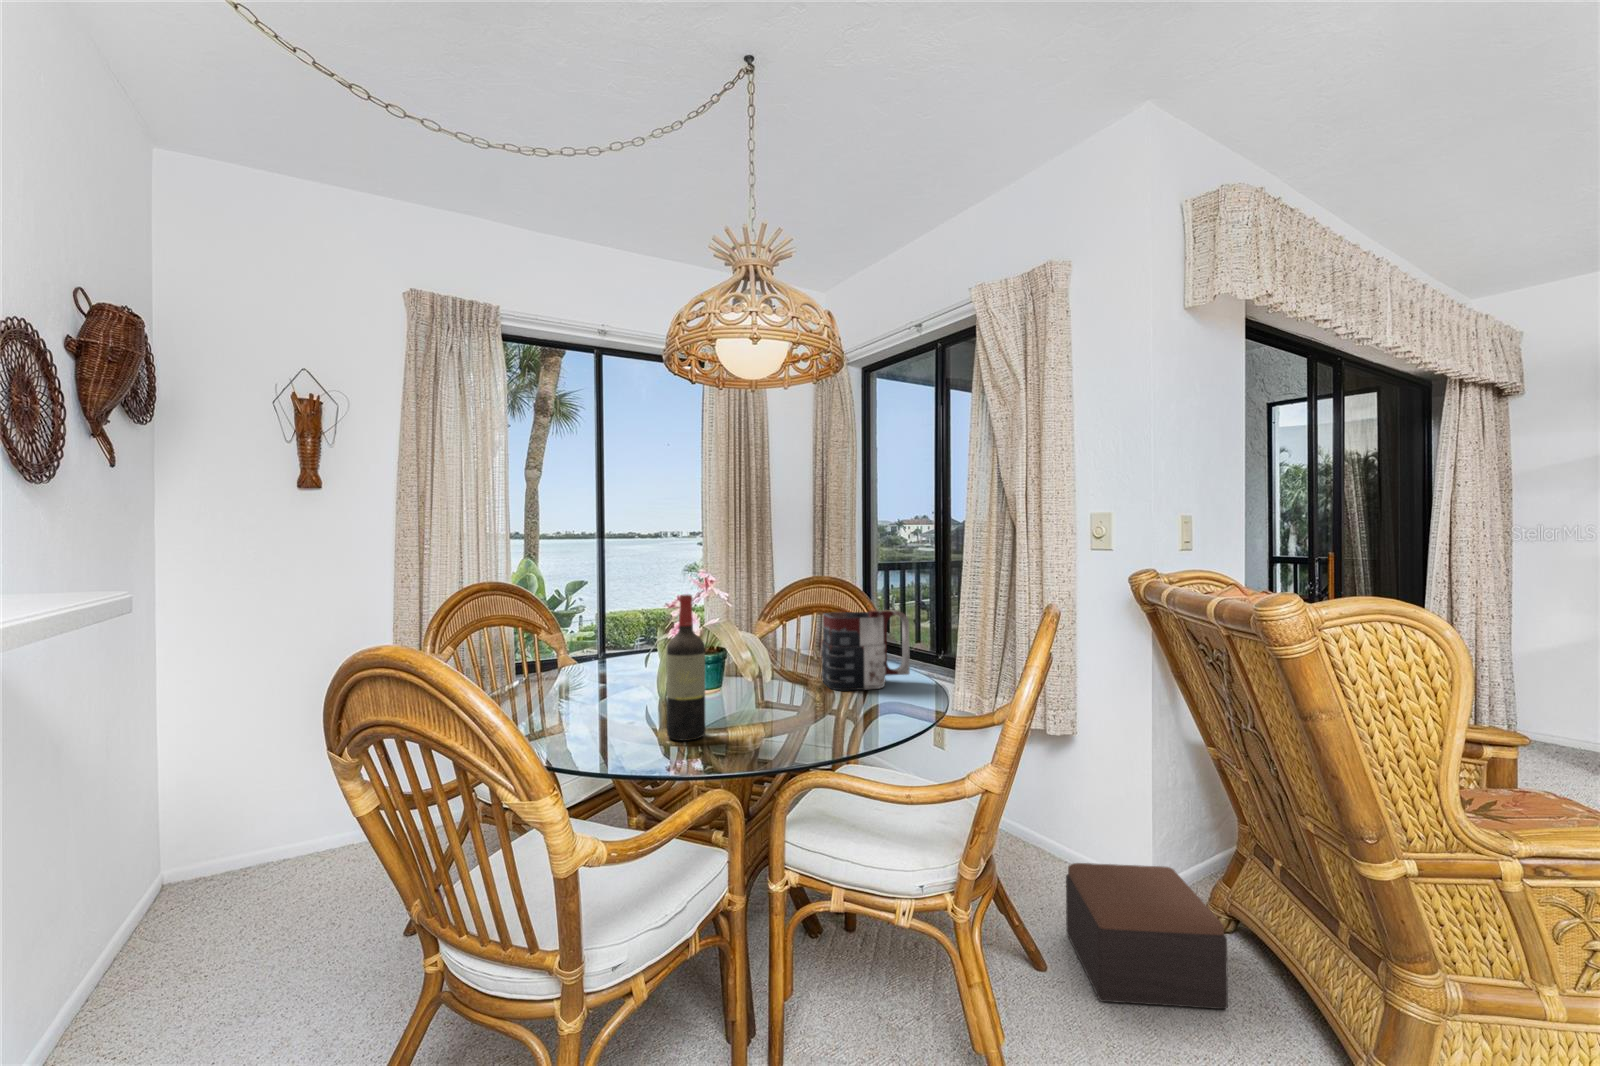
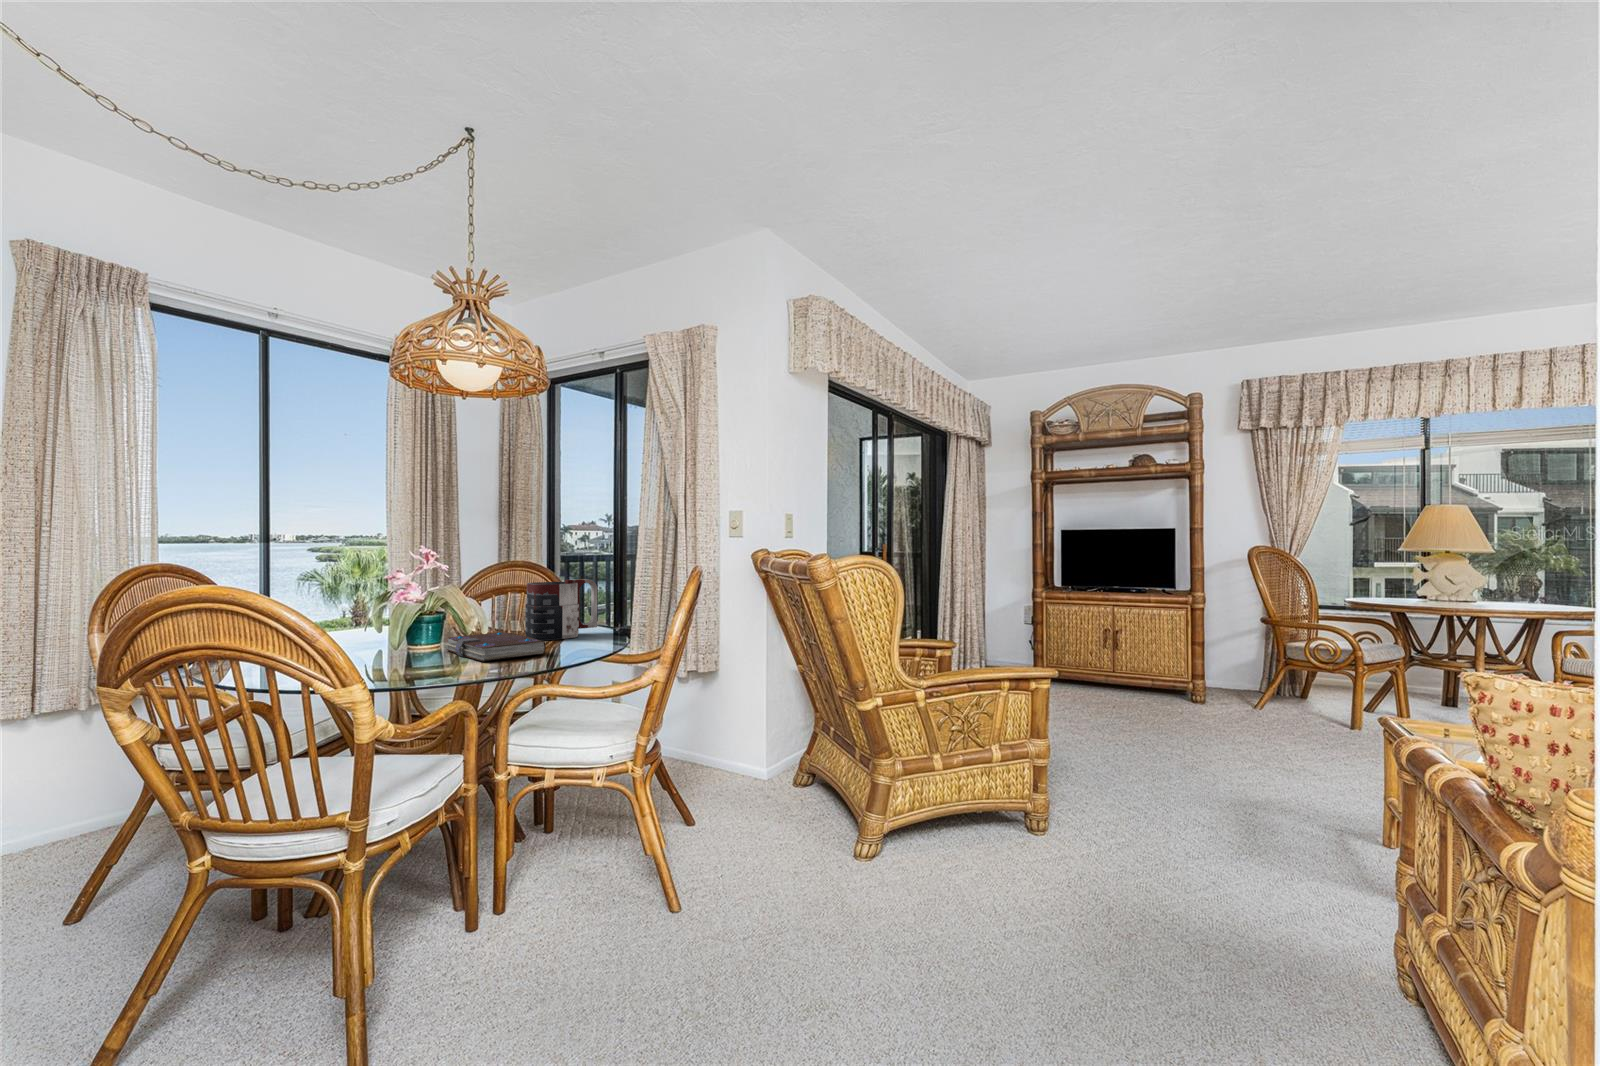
wine bottle: present [667,594,705,741] -> none [409,561,443,673]
book: none [723,678,836,727] -> present [446,632,546,661]
footstool: present [1066,863,1228,1009] -> none [707,744,800,830]

